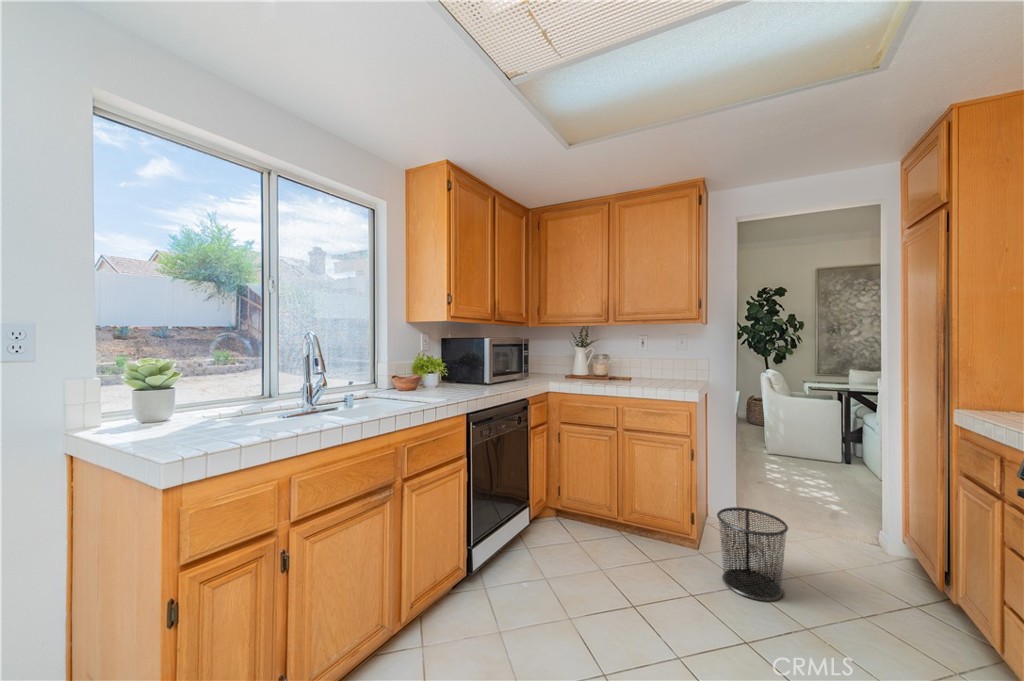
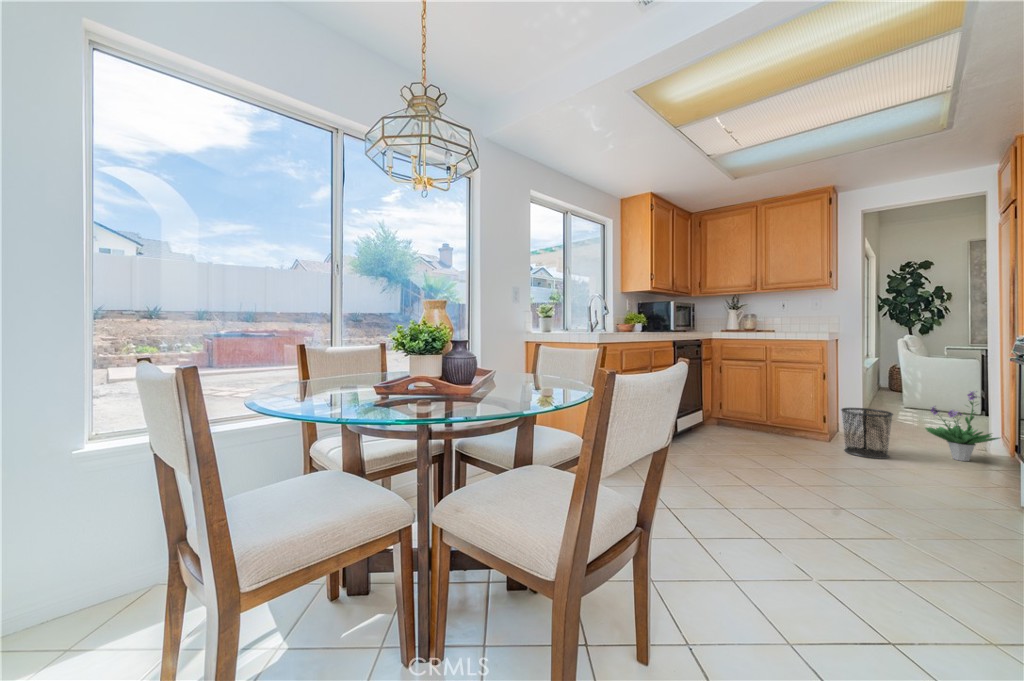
potted plant: none [820,484,923,591] -> present [925,391,1000,461]

